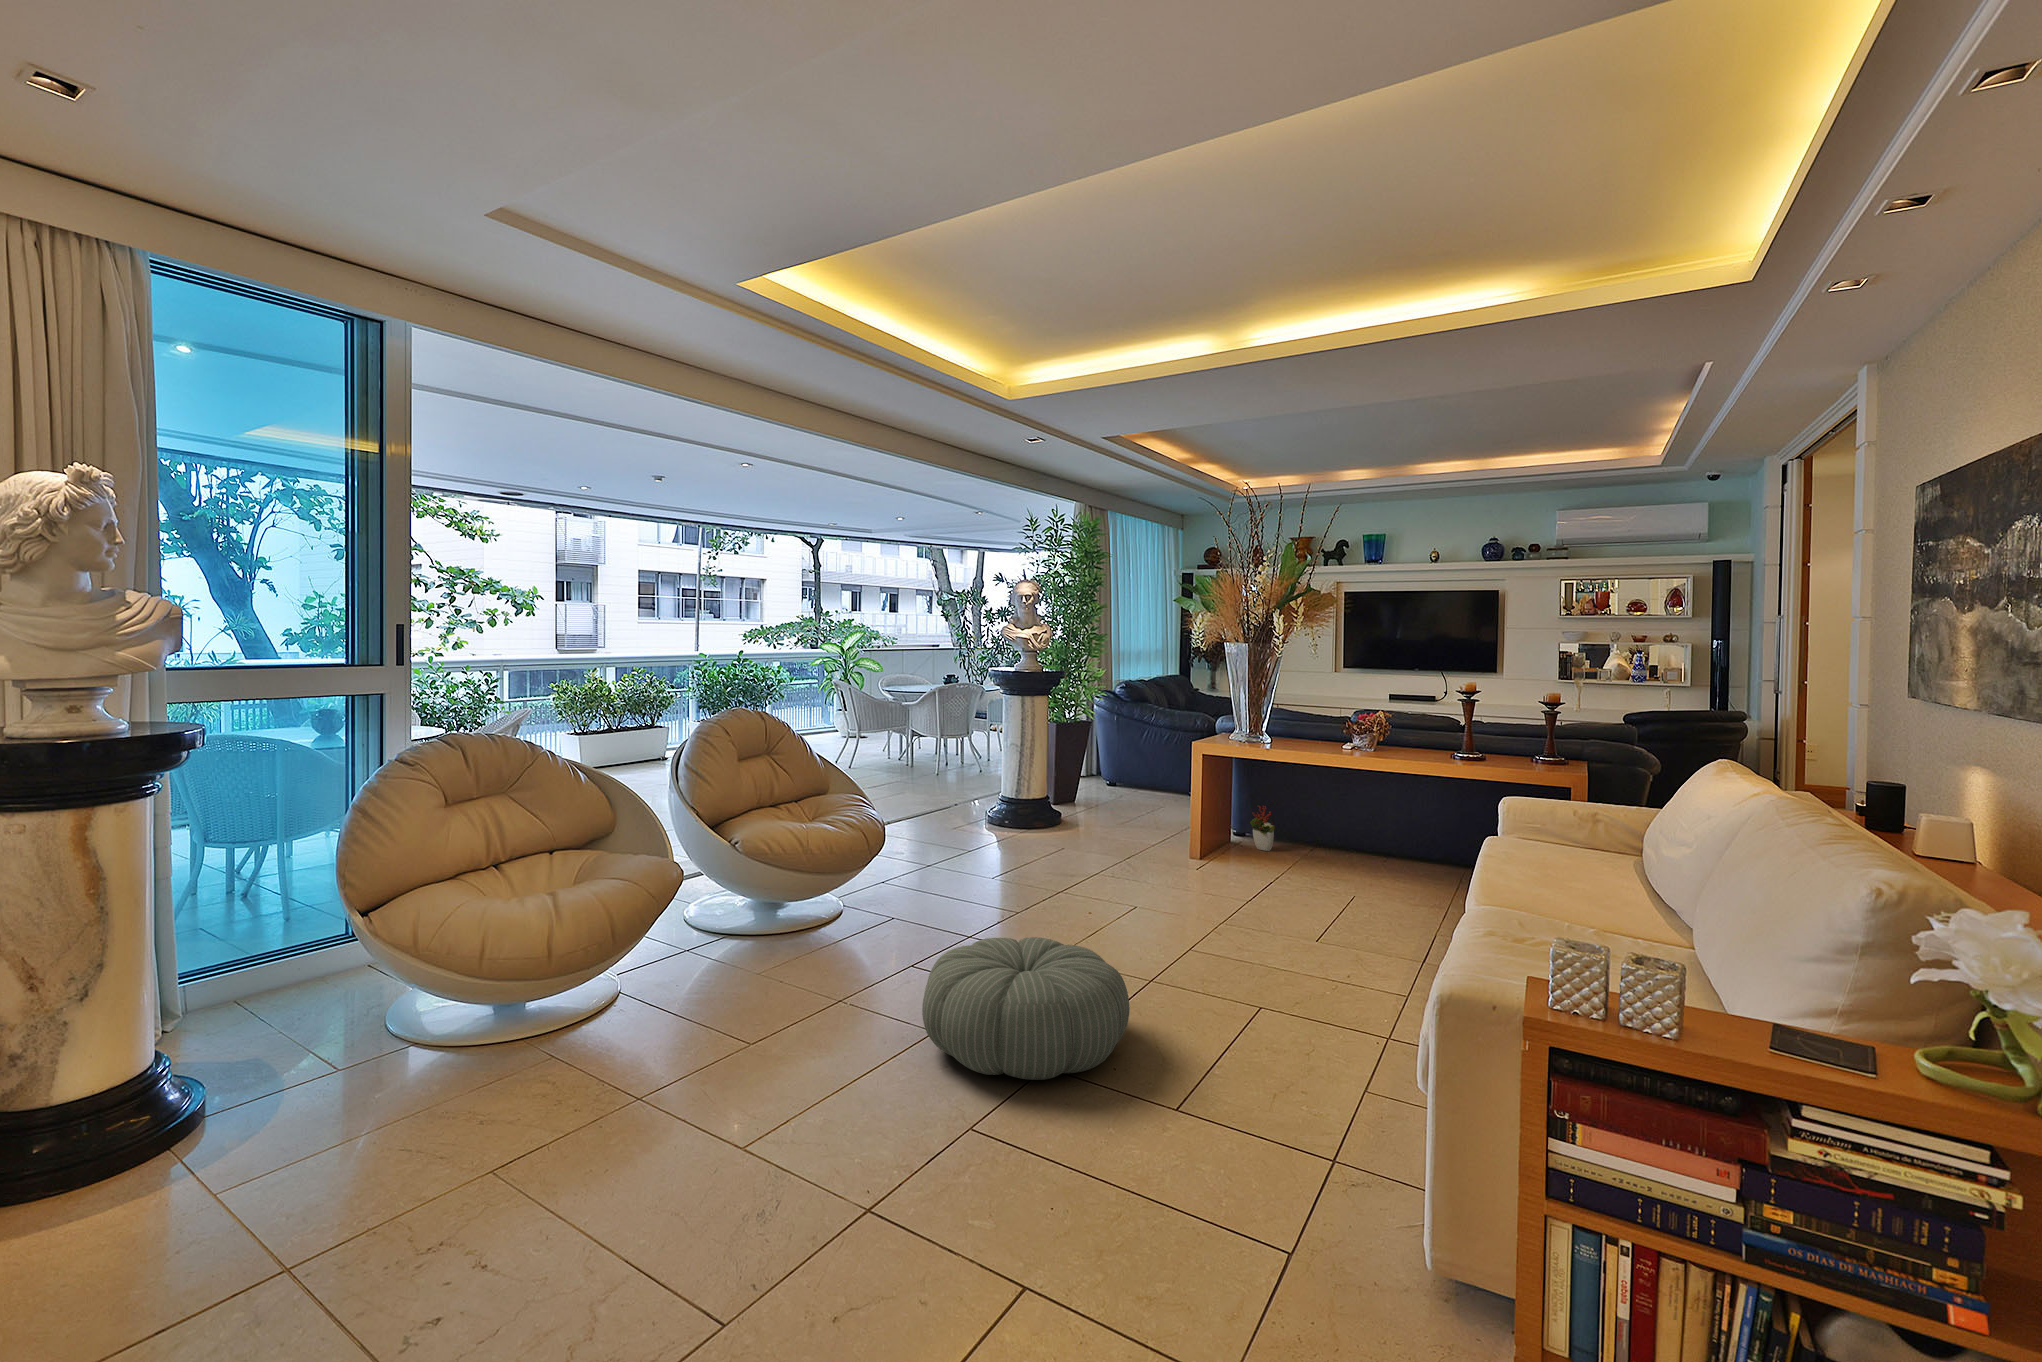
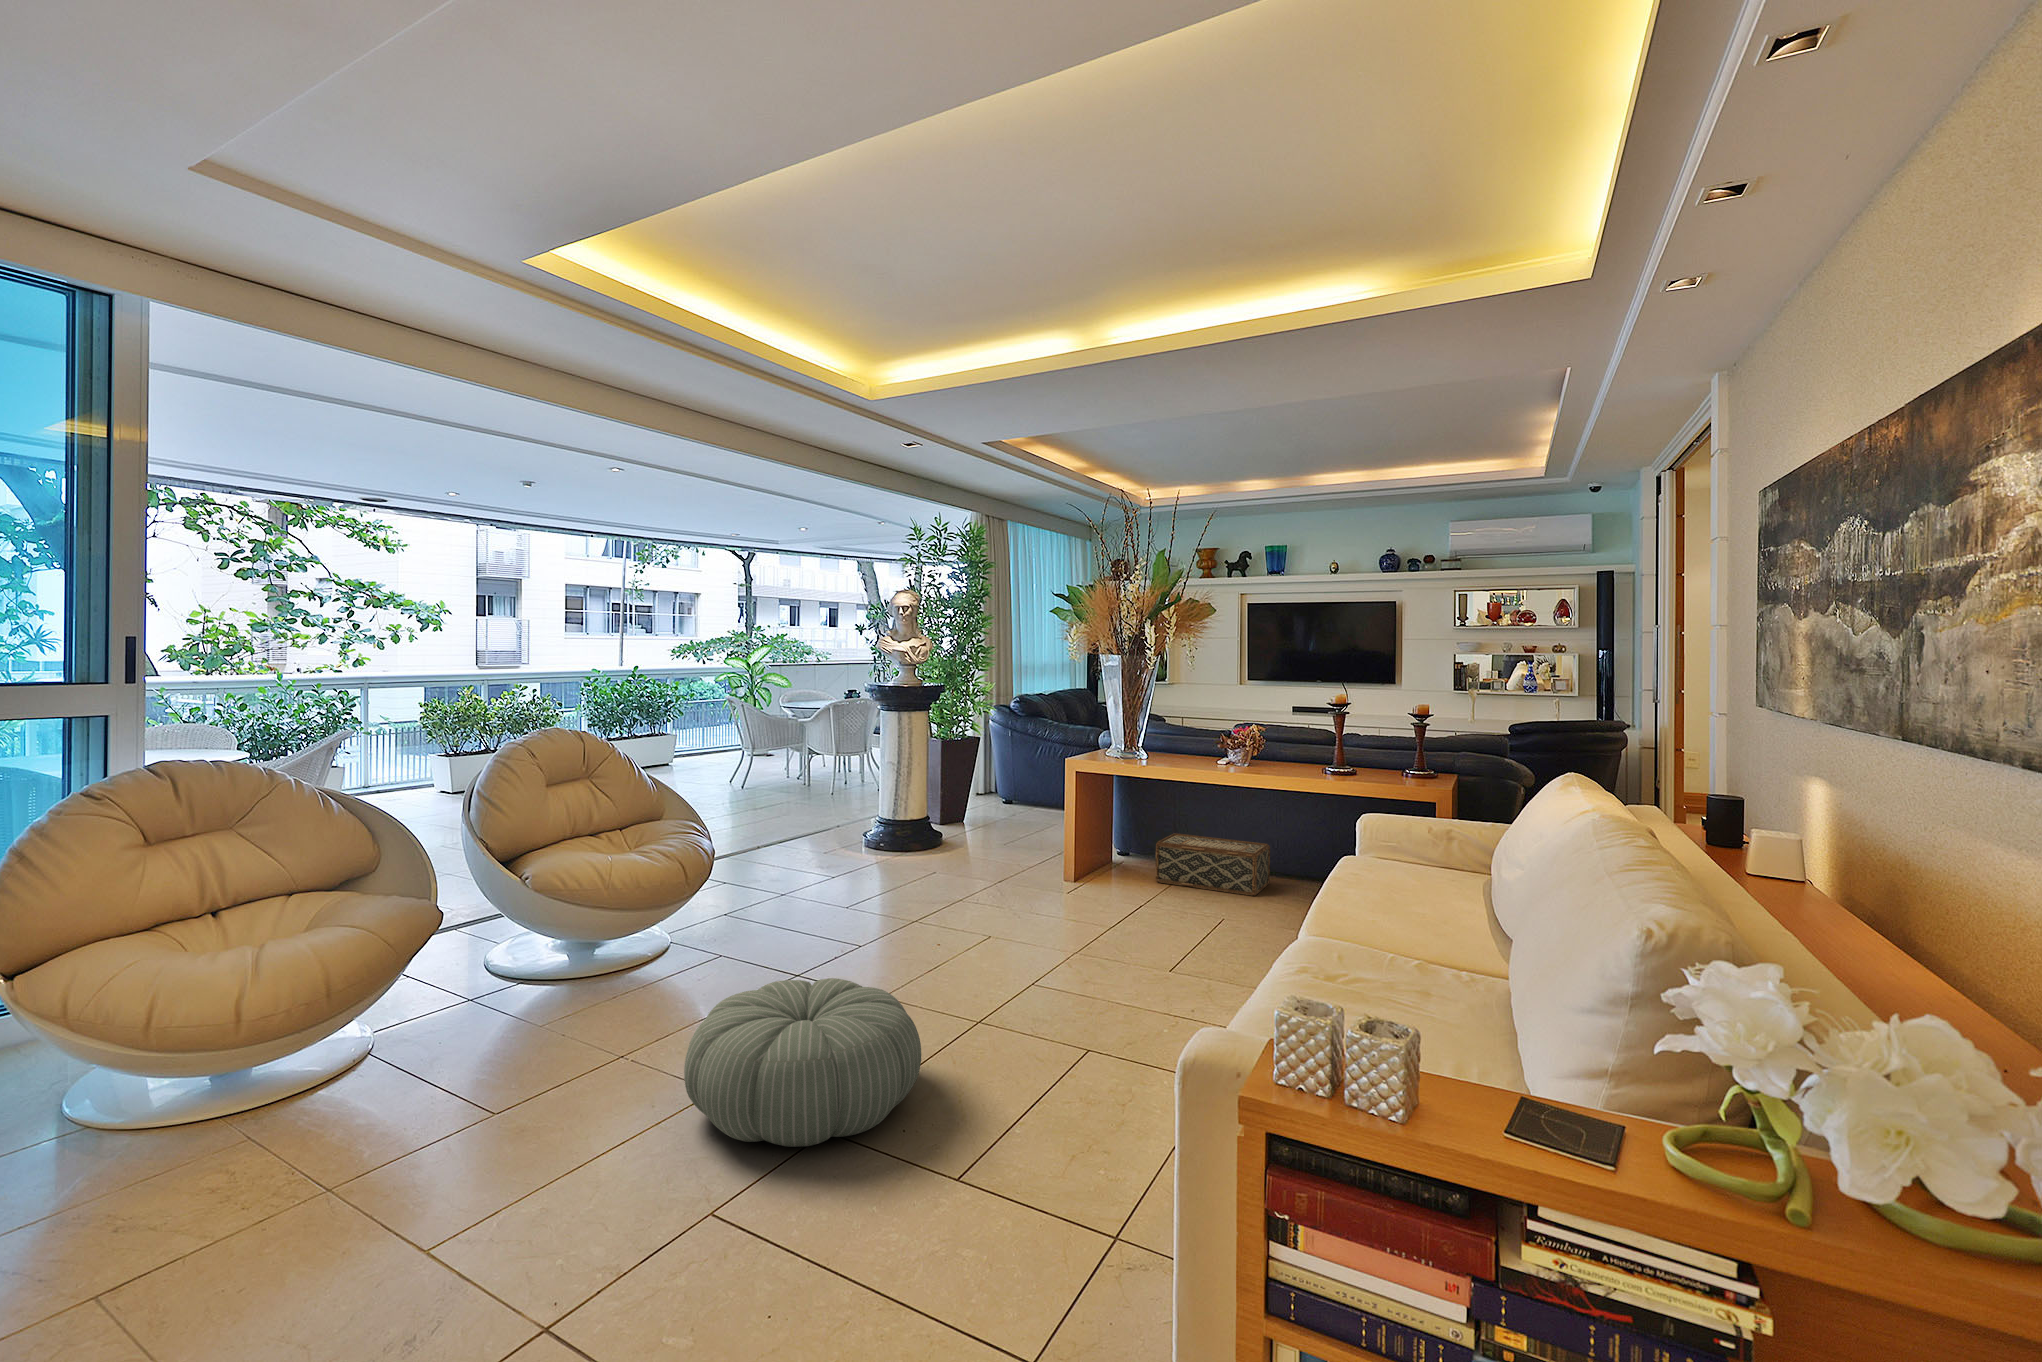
decorative plant: present [1250,806,1275,851] -> none [1126,823,1151,870]
woven basket: none [1283,816,1396,876] -> present [1156,833,1270,896]

